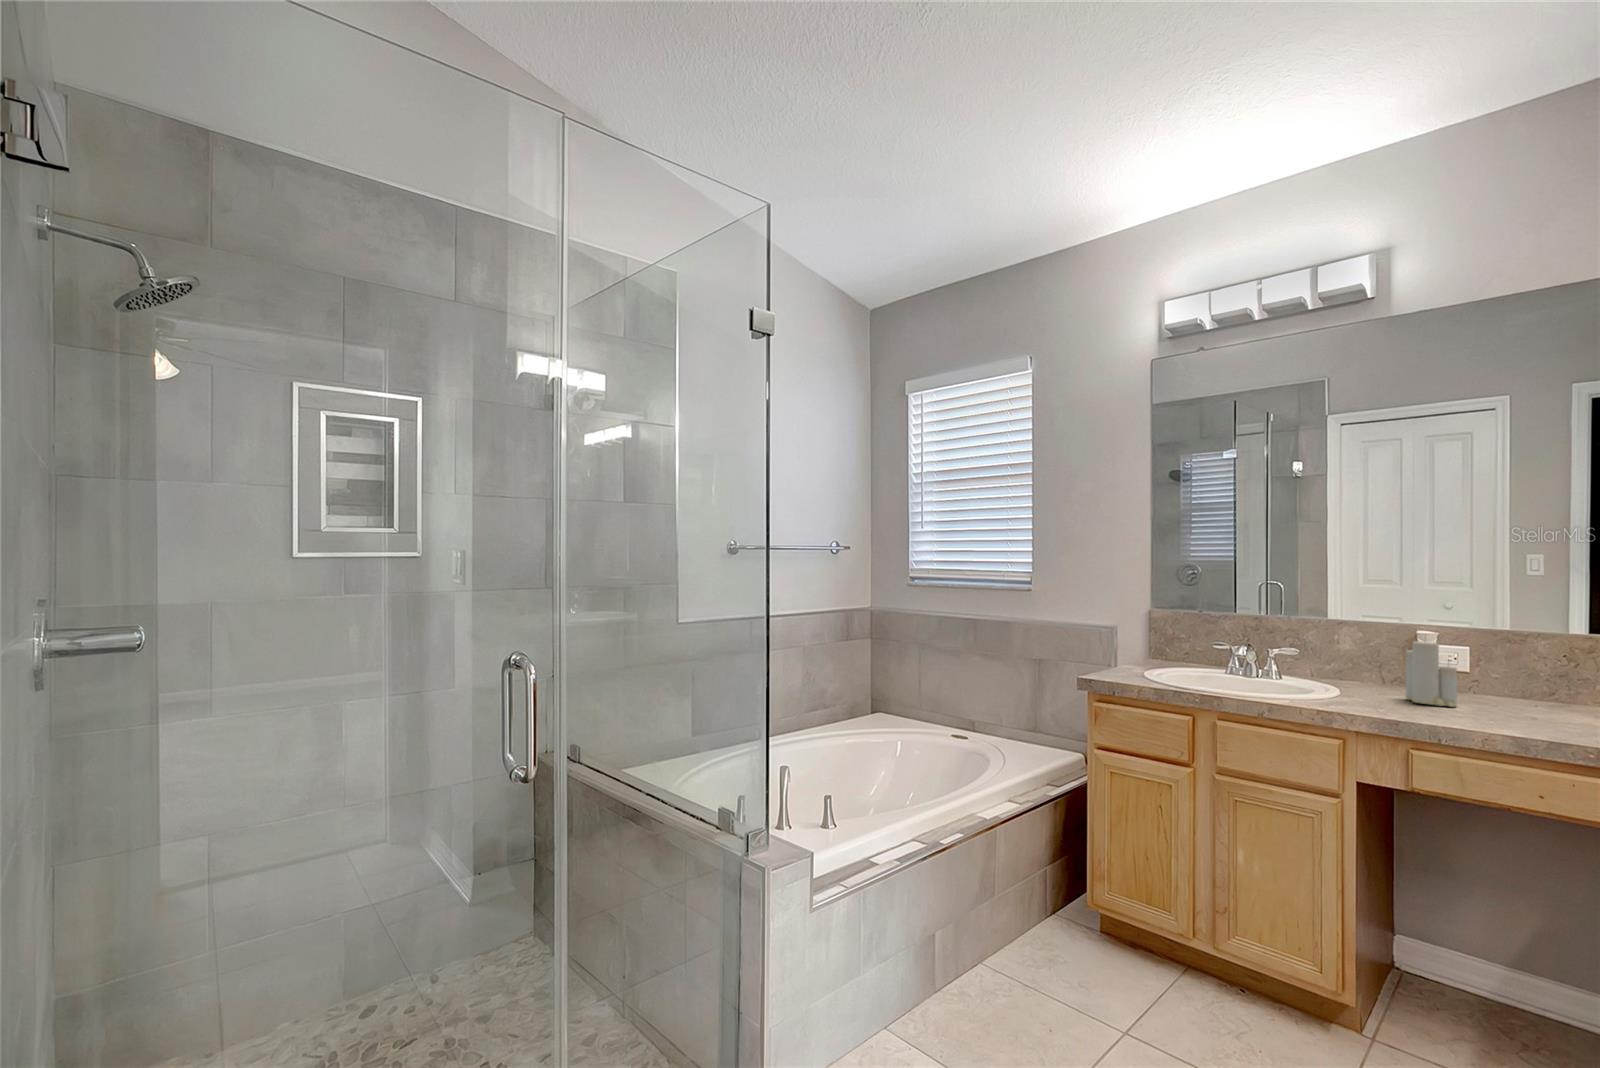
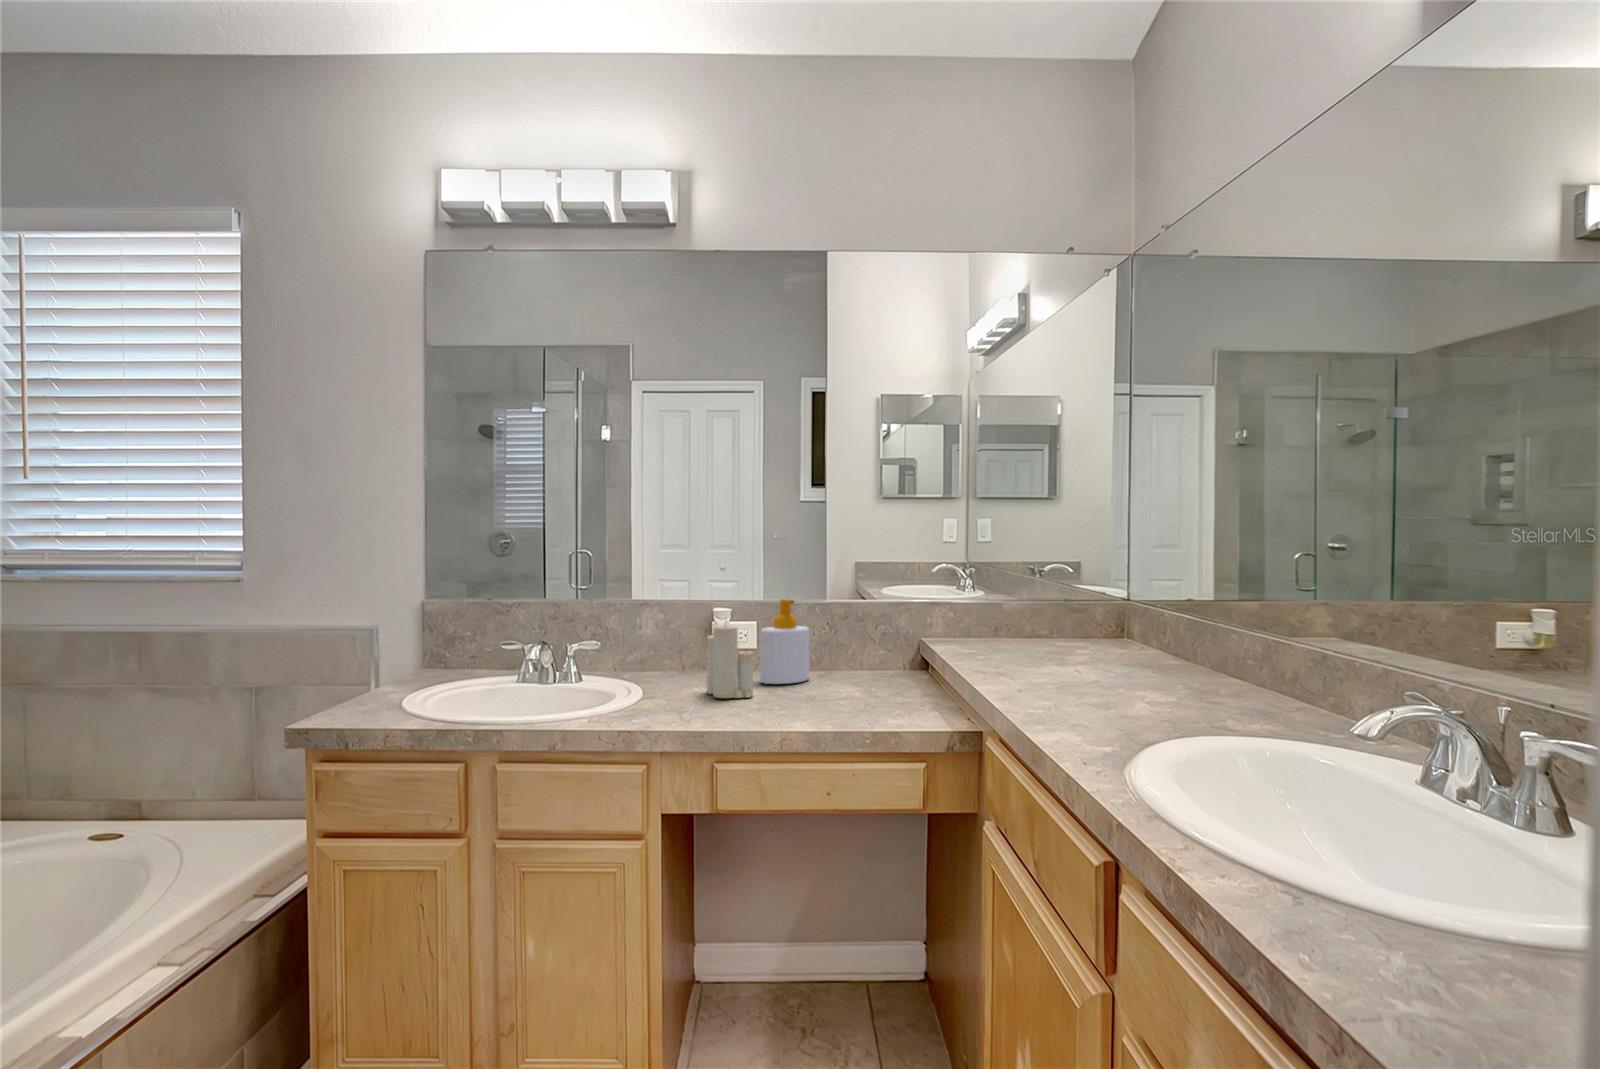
soap bottle: none [1468,625,1531,705] -> present [760,599,809,684]

